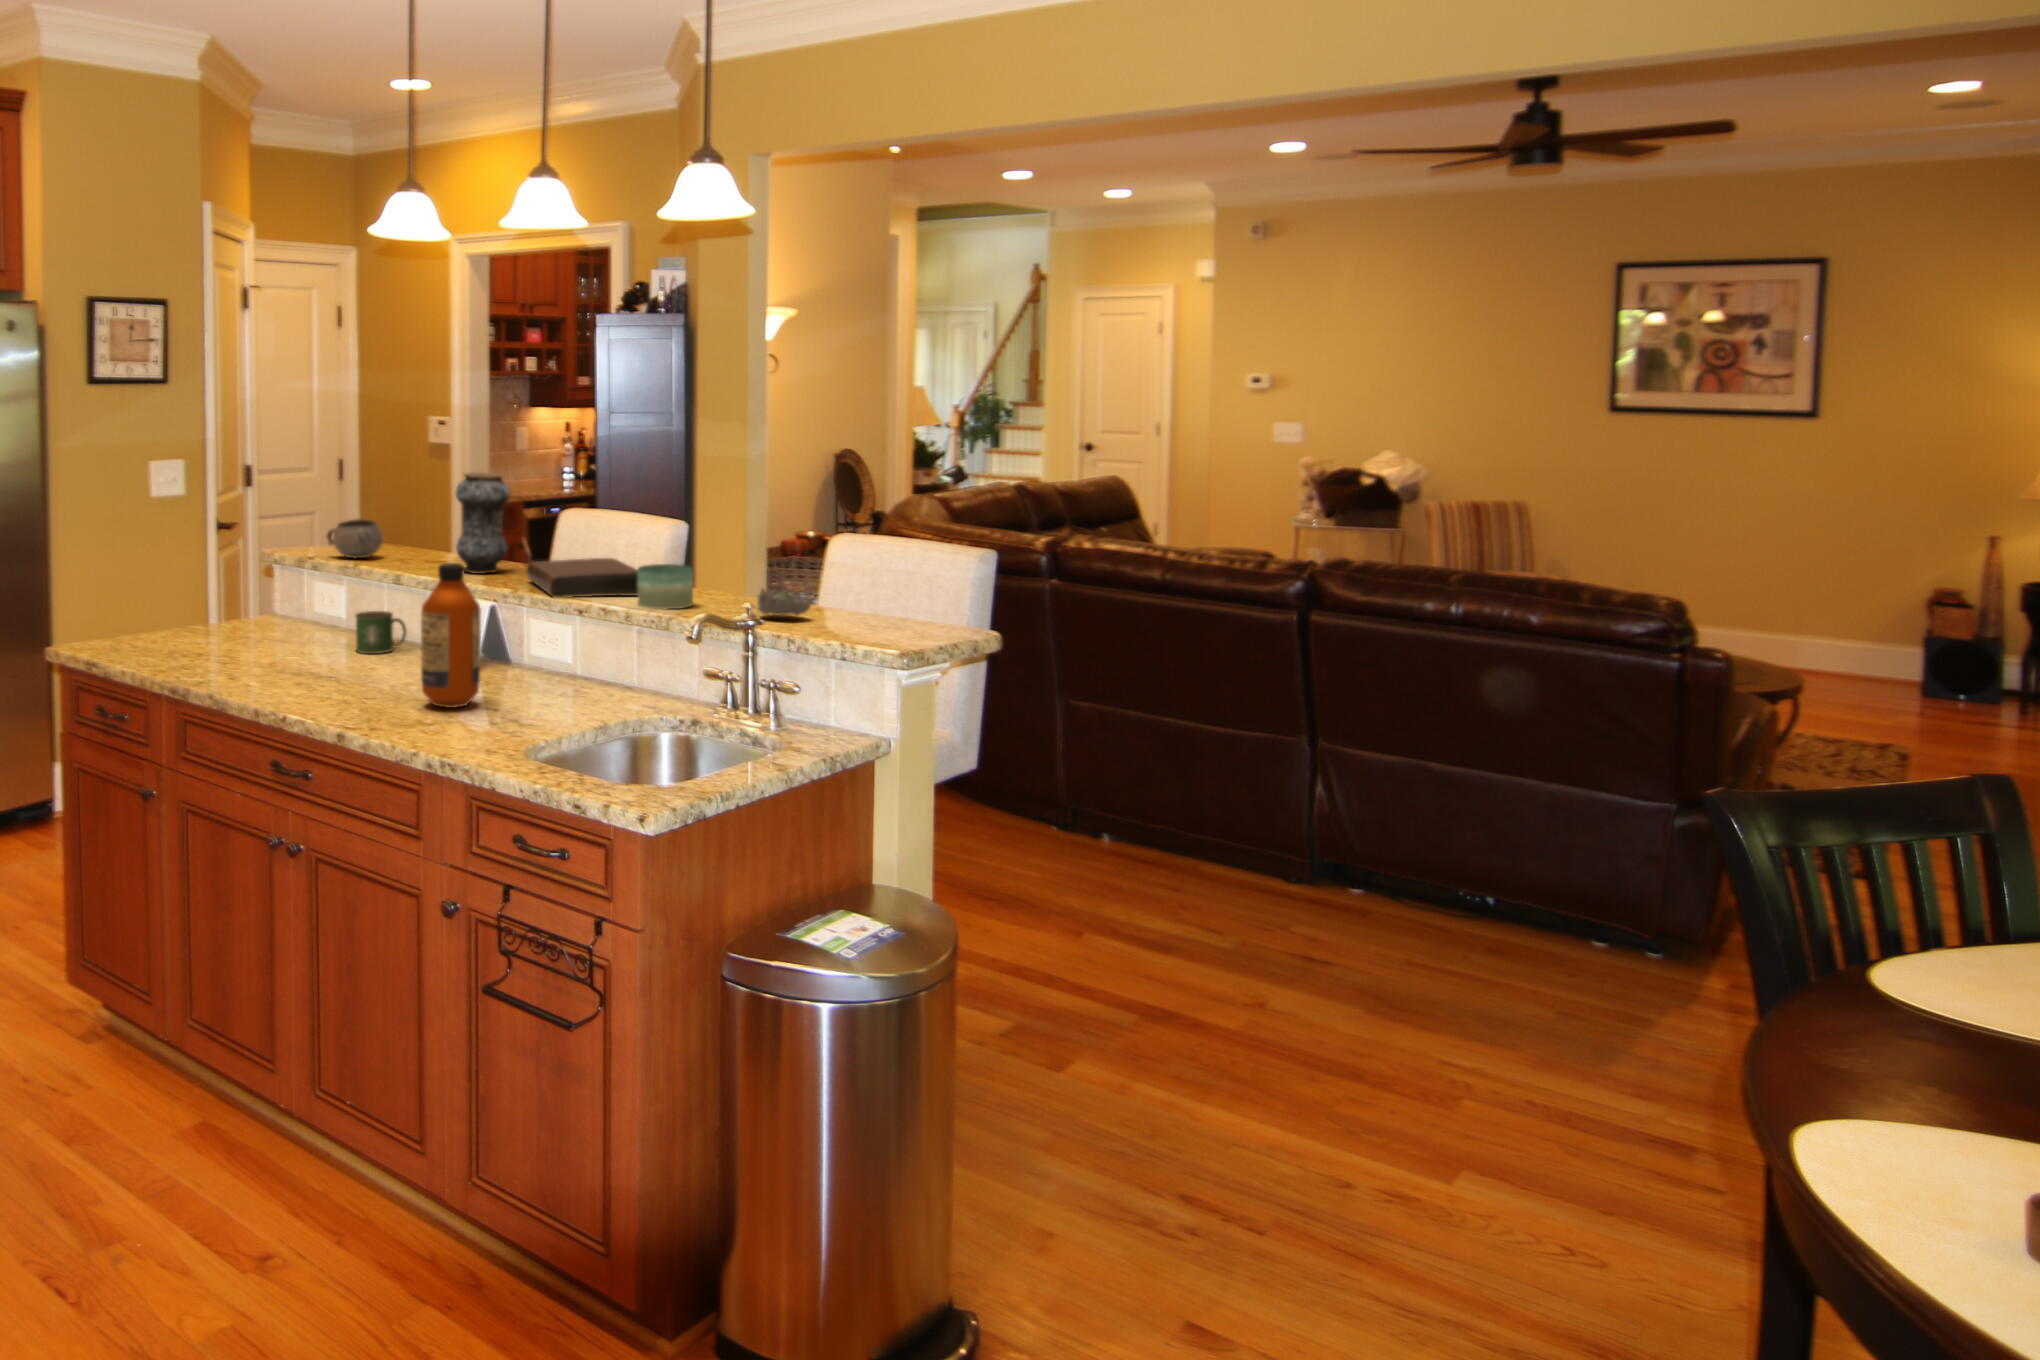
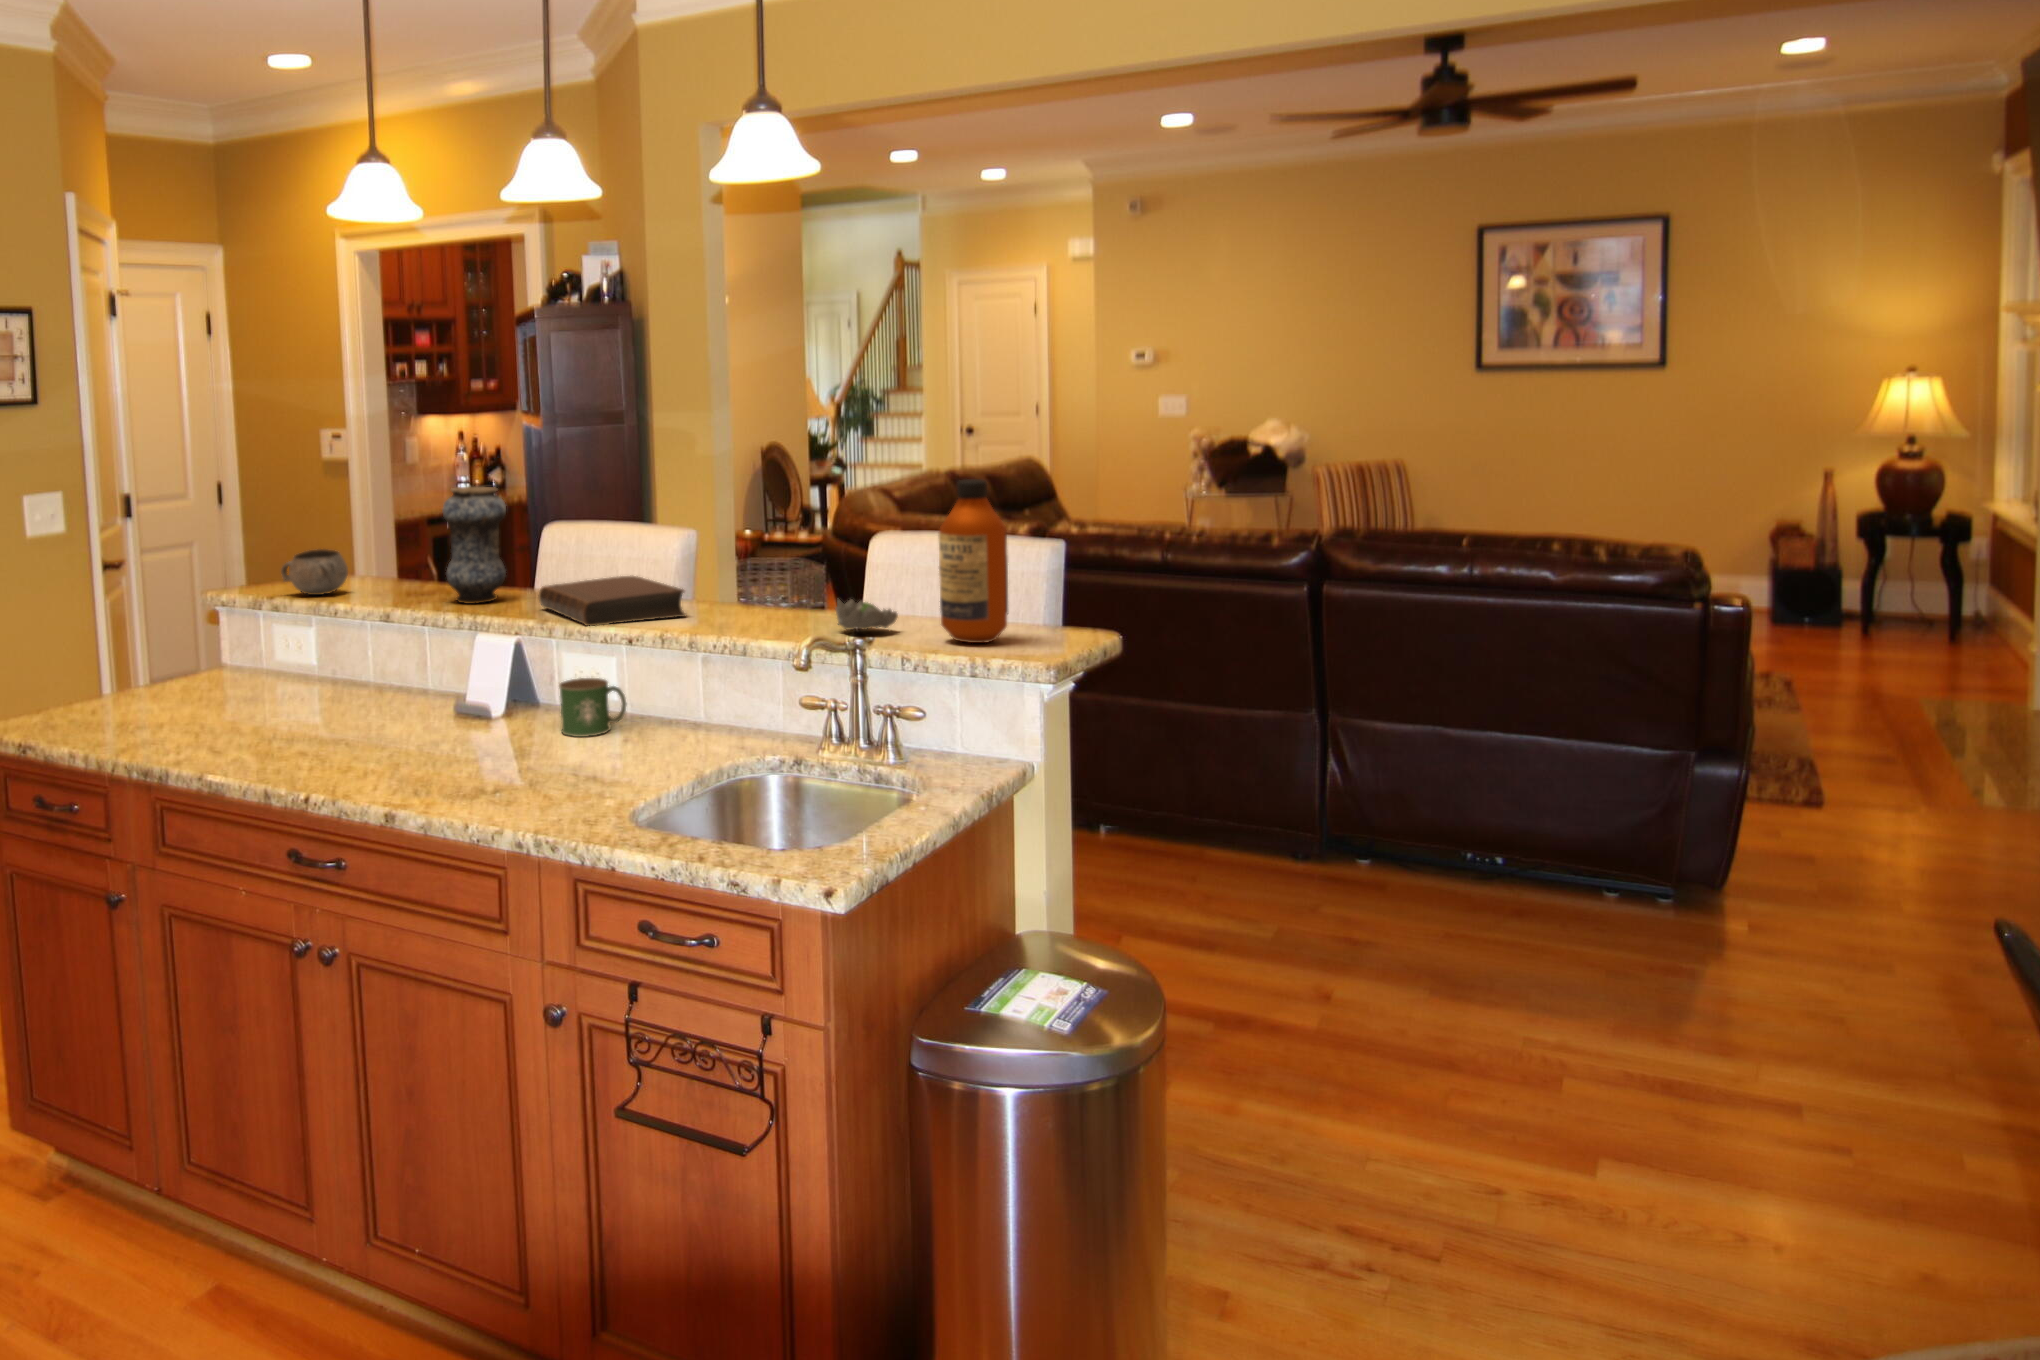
bottle: present [421,563,481,708] -> present [939,479,1008,643]
candle: present [638,564,693,609] -> none [689,579,754,632]
mug: present [356,611,407,654] -> present [559,678,626,737]

